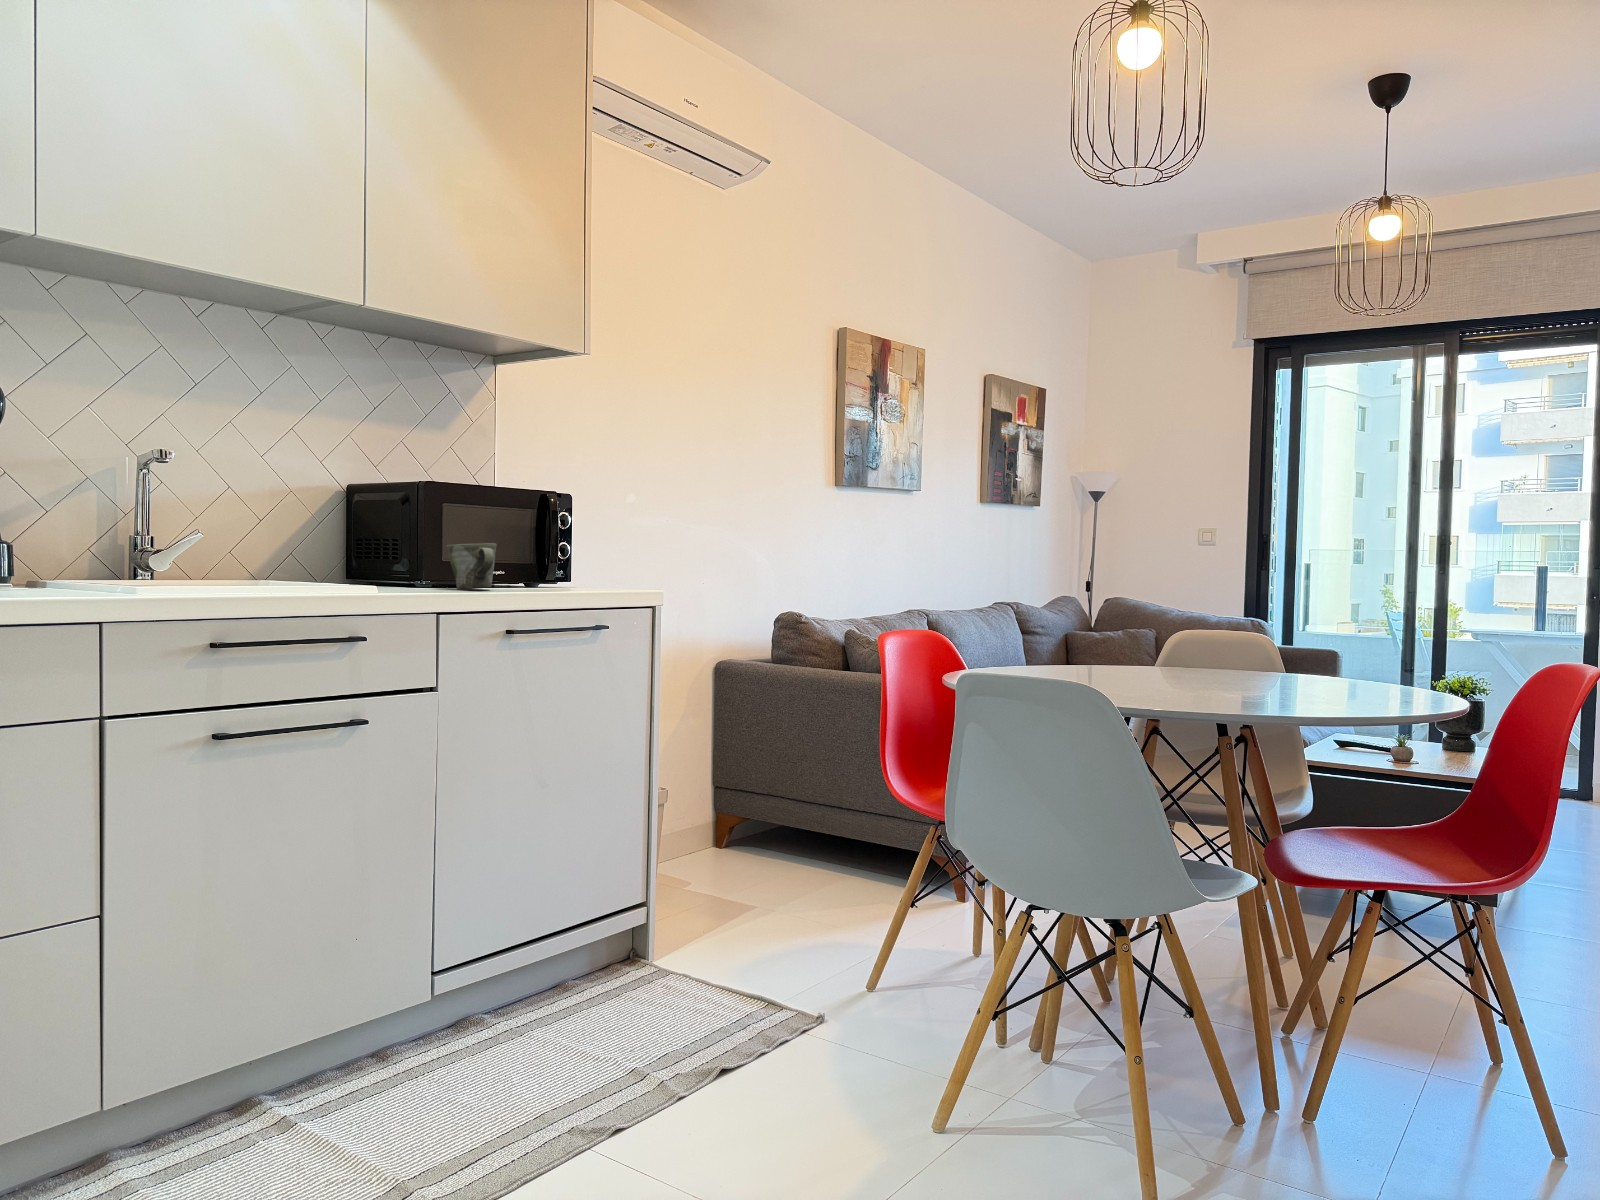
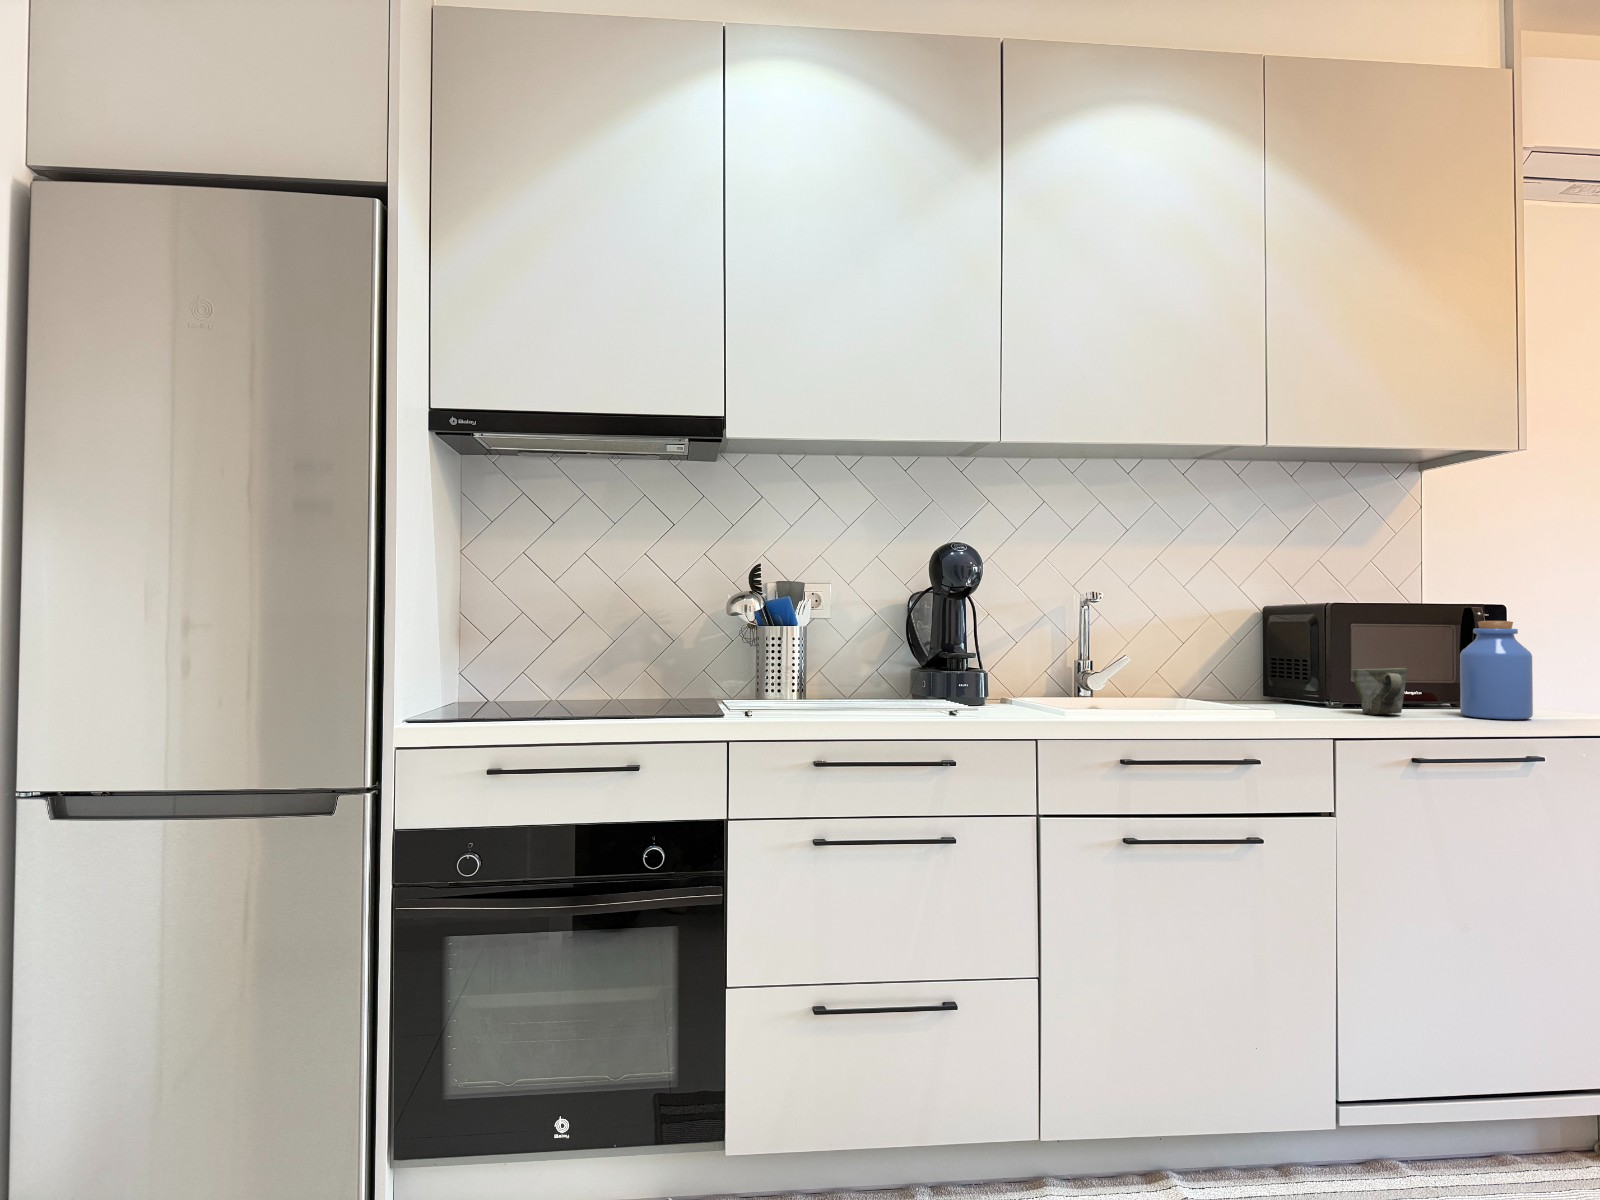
jar: none [539,501,596,590] -> present [1460,621,1533,719]

